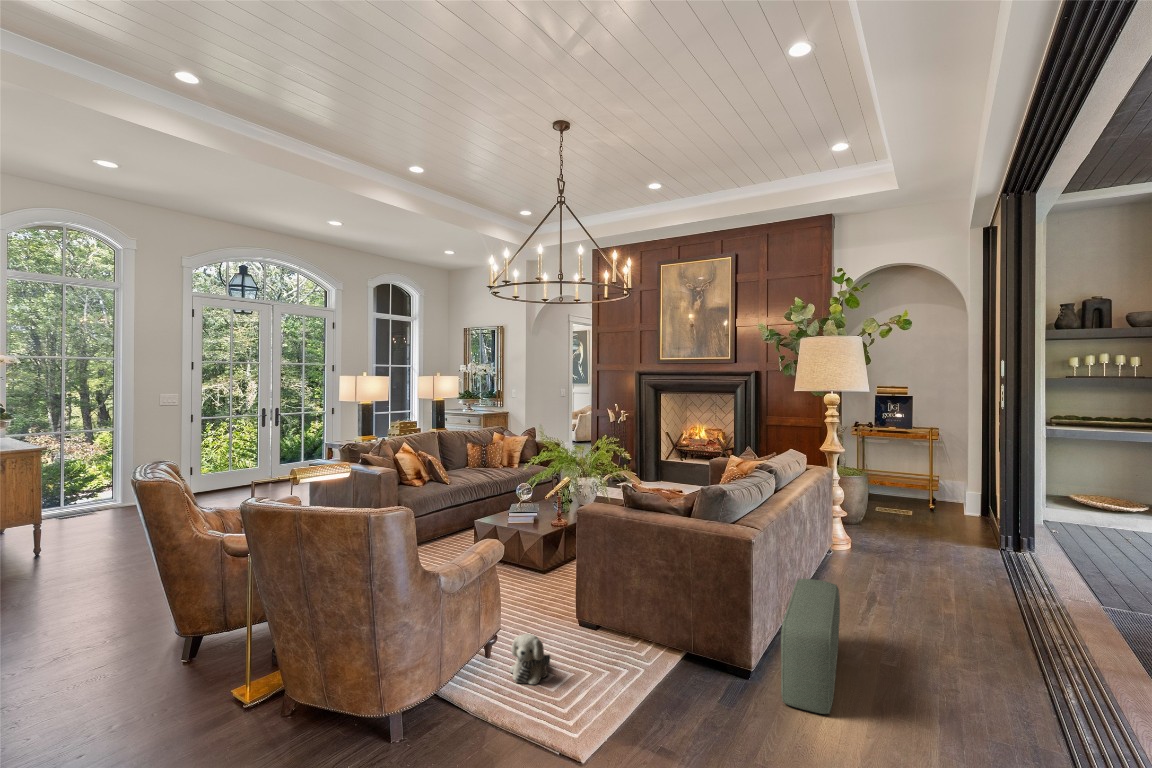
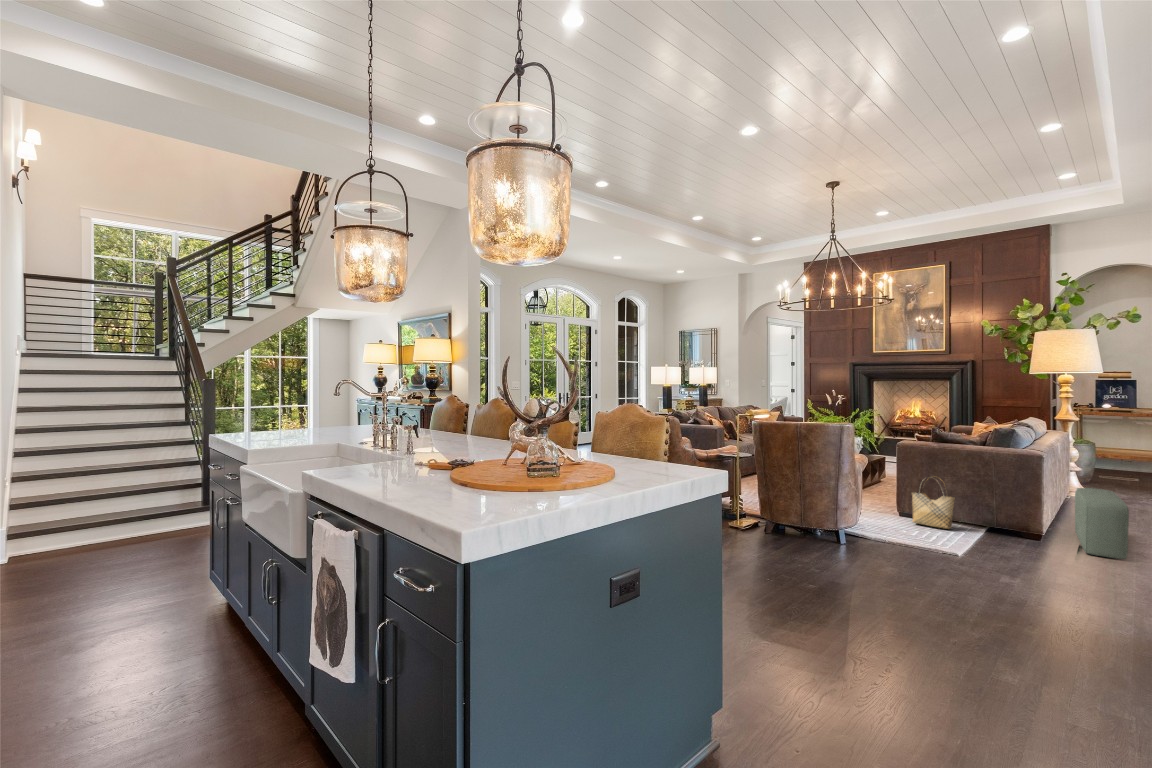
woven basket: none [584,572,637,657] -> present [912,492,955,529]
plush toy: present [510,634,550,684] -> none [872,504,904,534]

